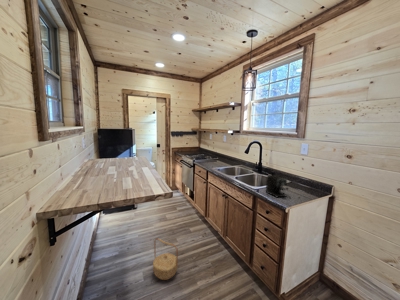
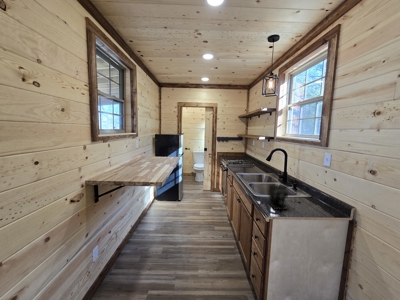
basket: present [153,239,178,280] -> none [170,228,191,265]

